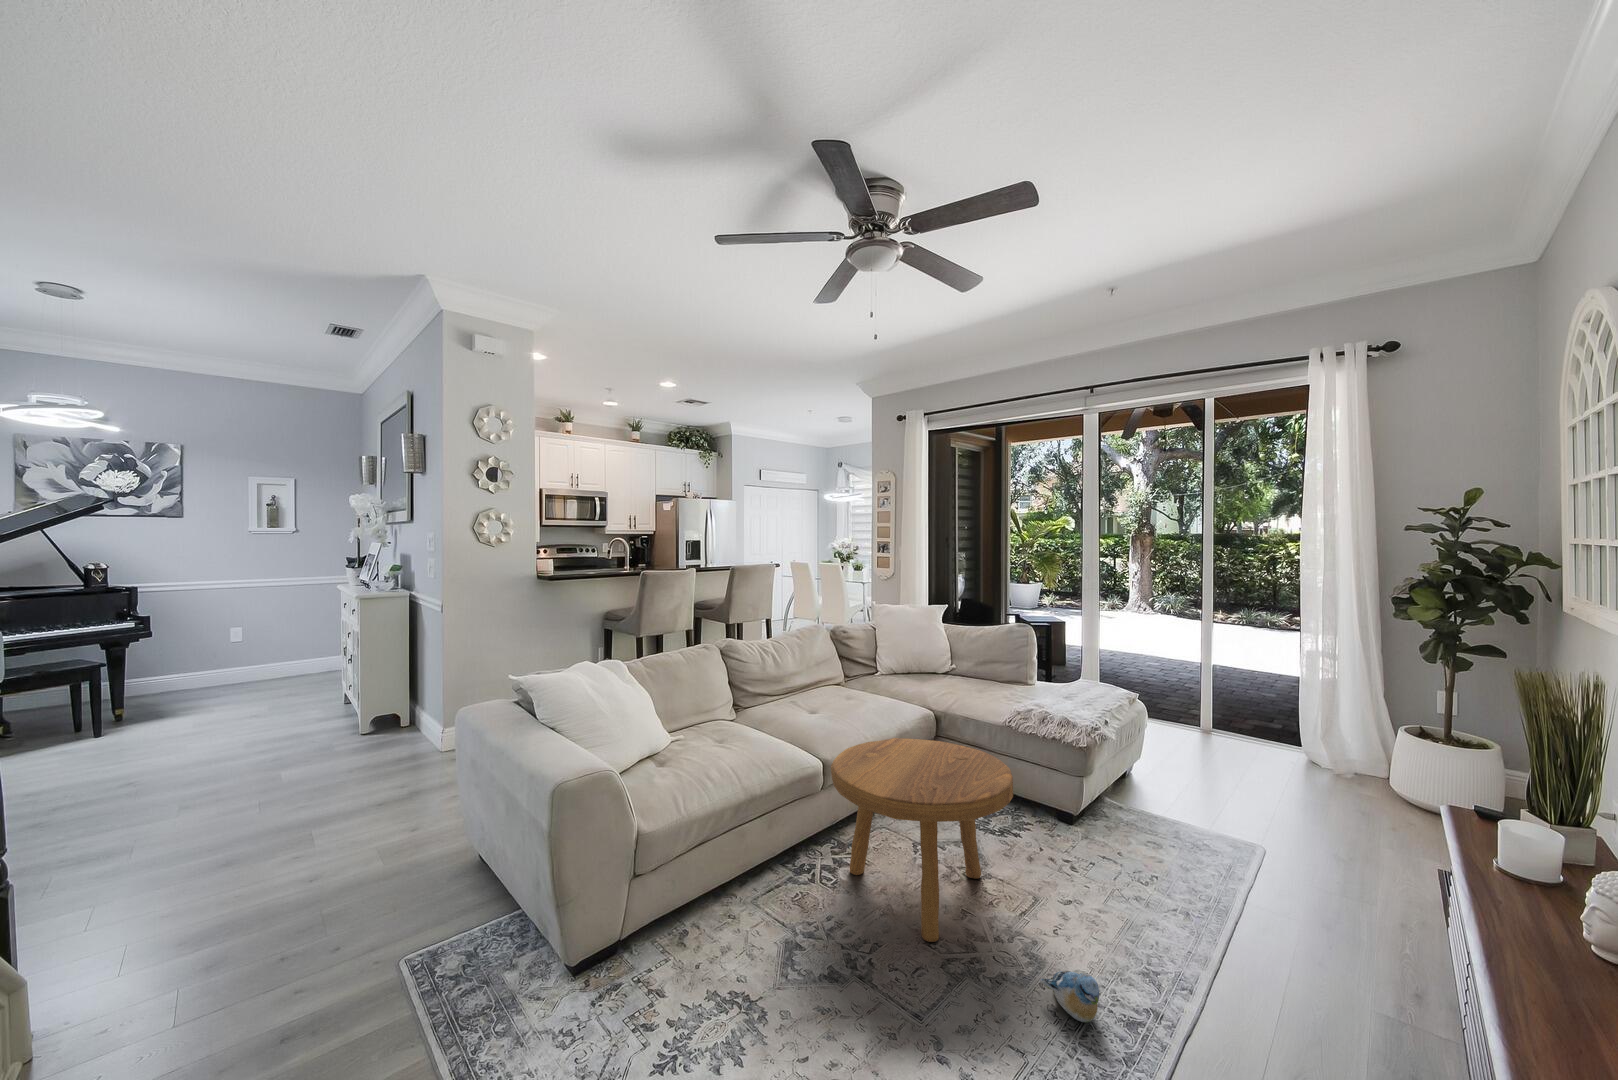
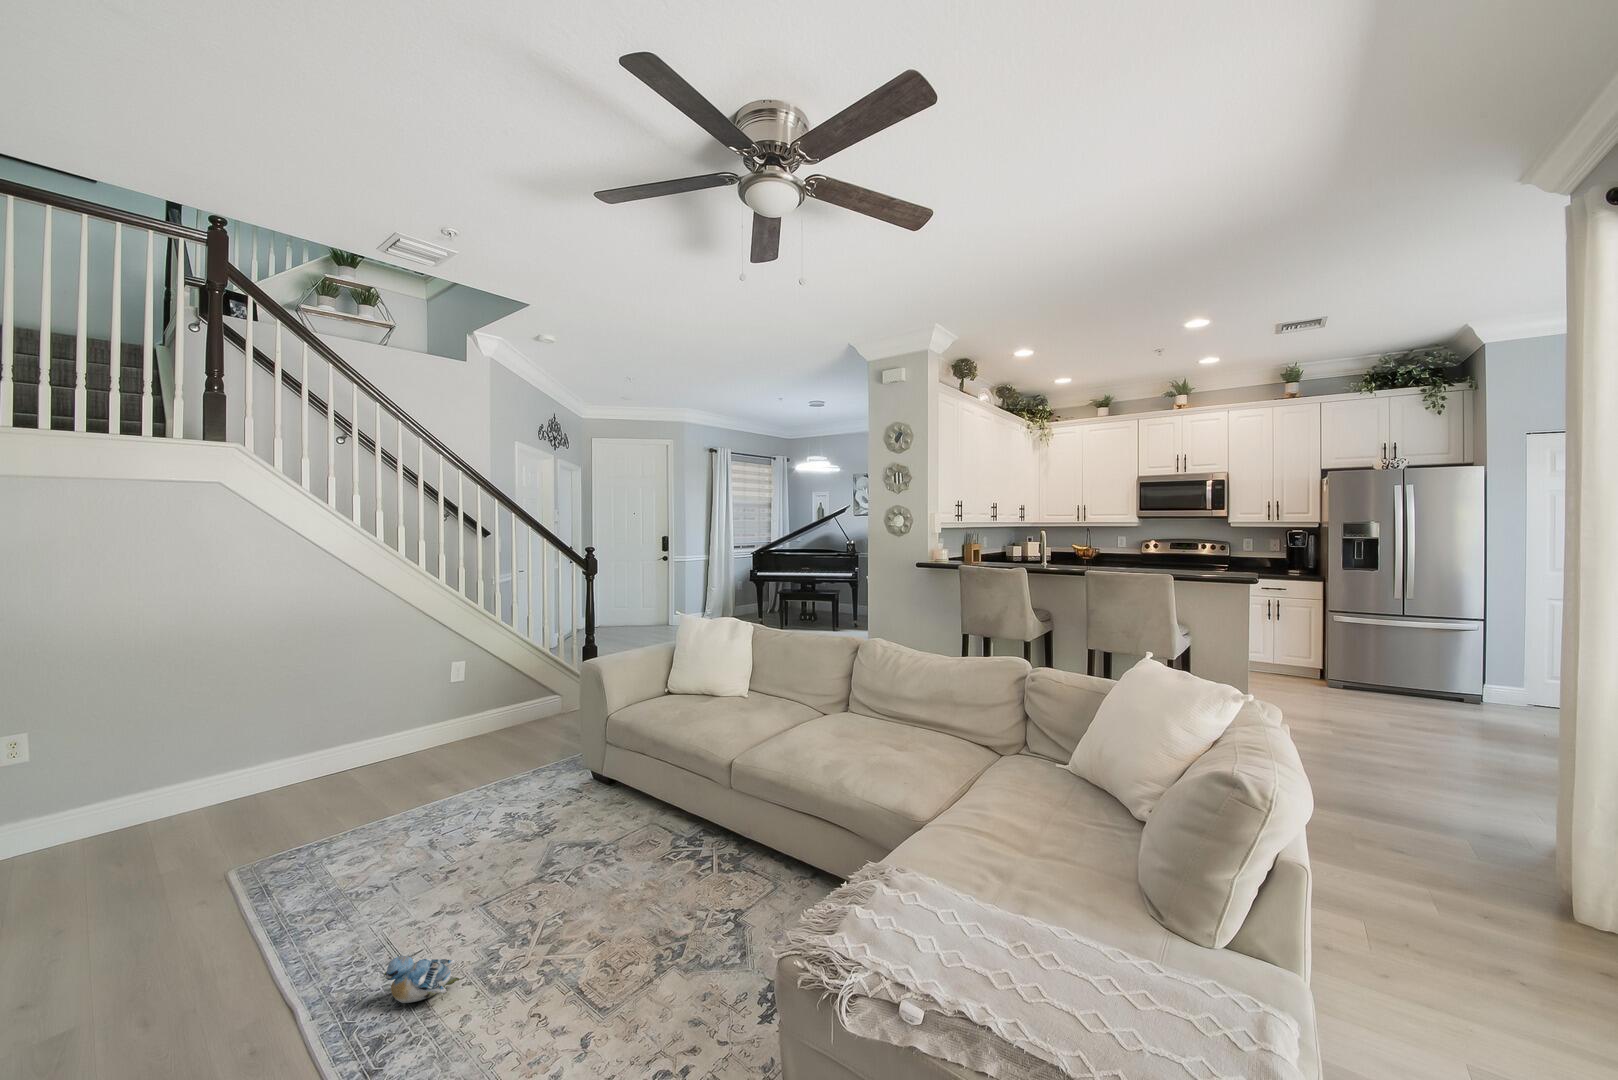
footstool: present [831,738,1013,942] -> none [537,748,730,960]

